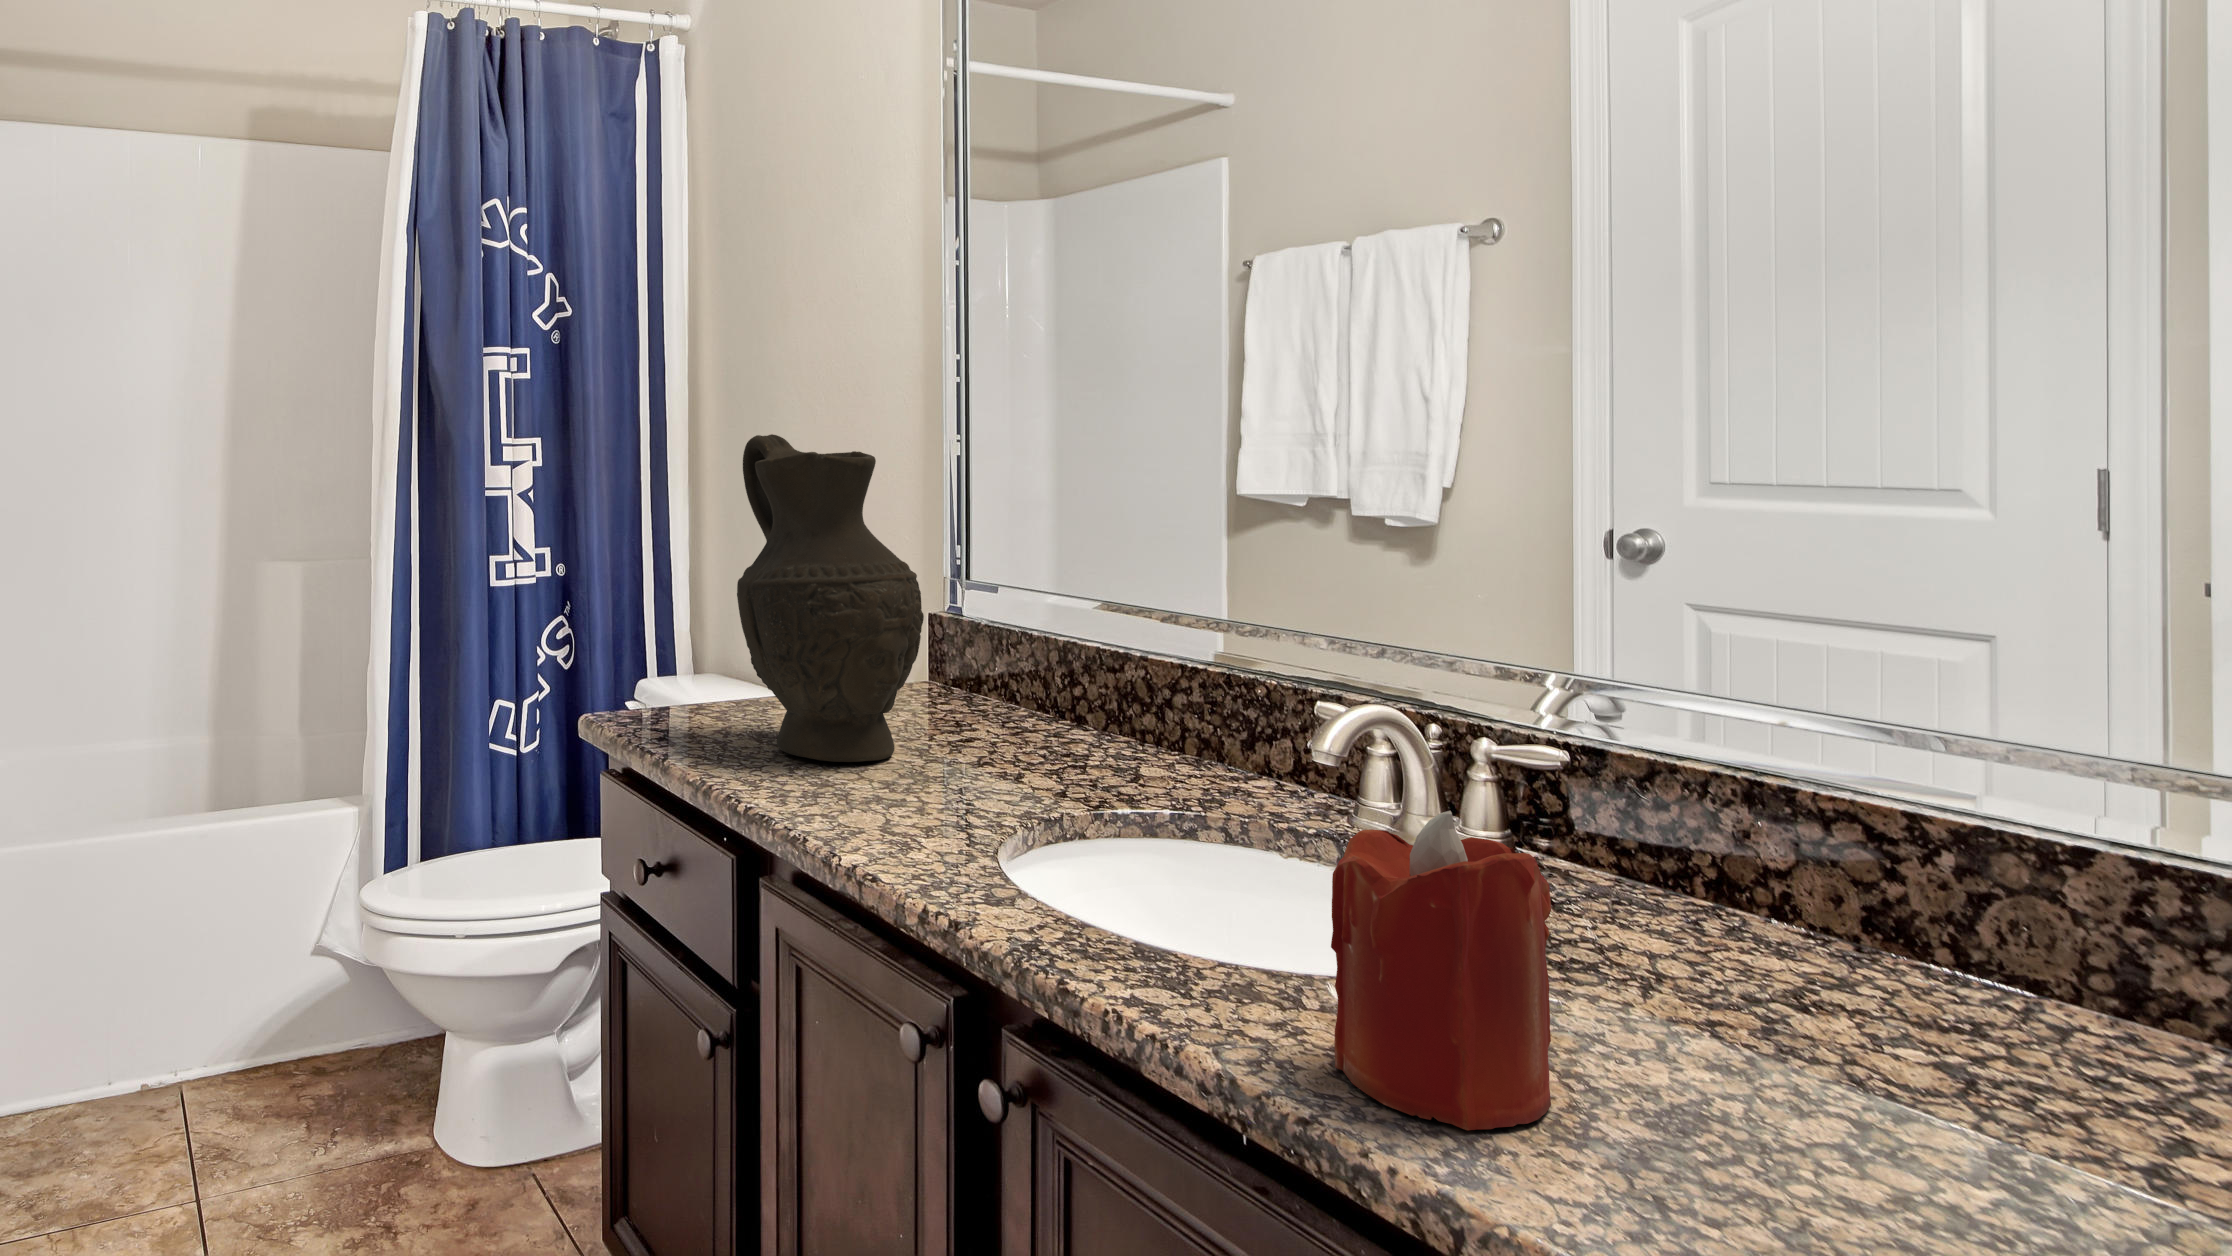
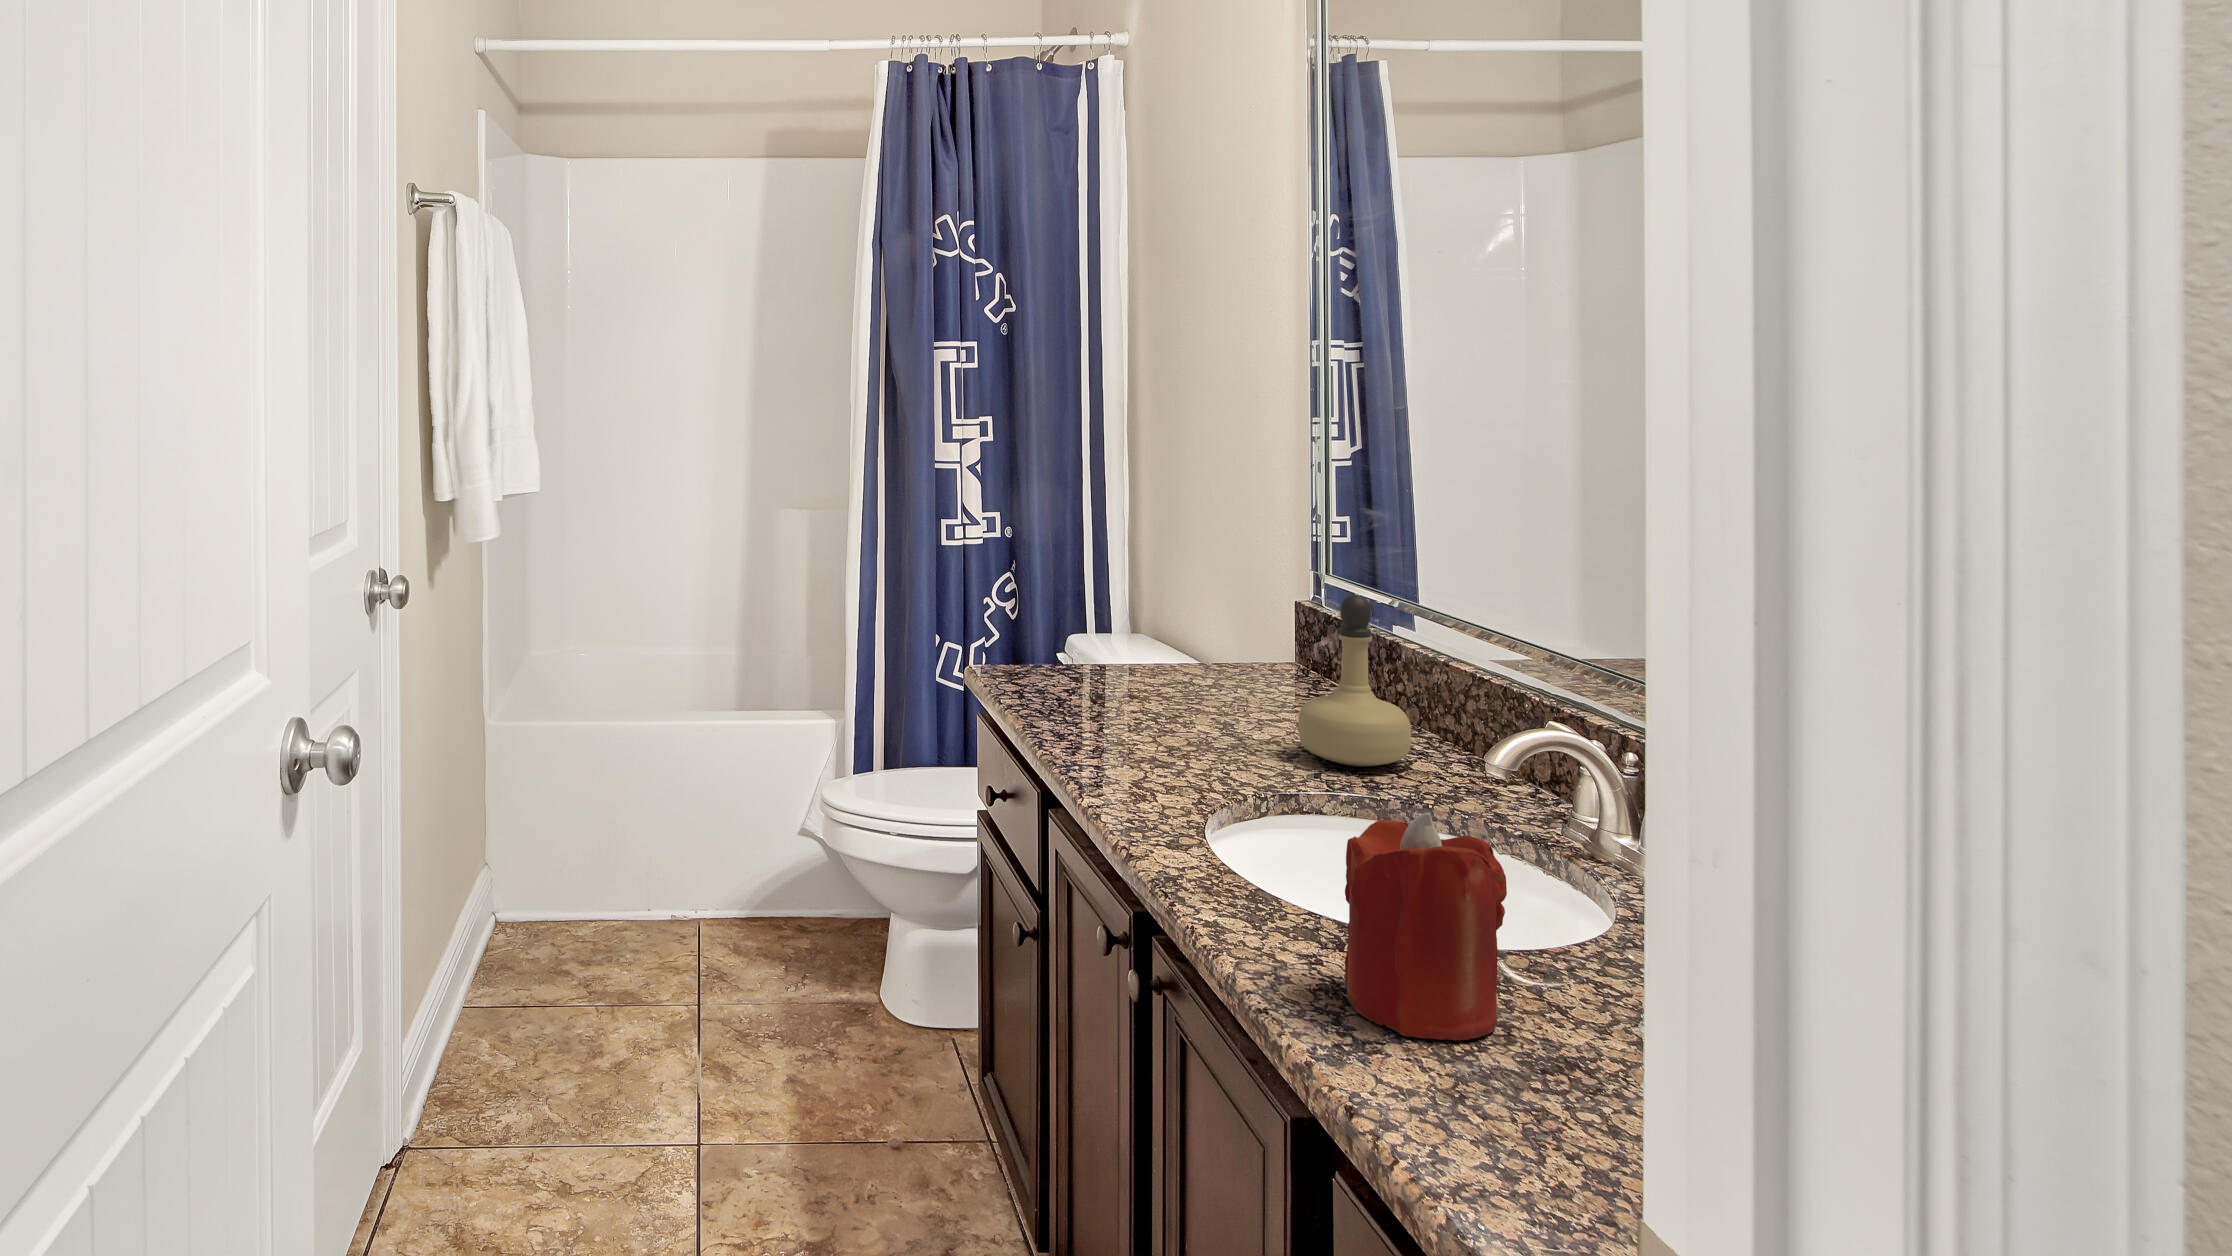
decorative vase: present [737,434,924,762] -> none [1075,452,1233,729]
perfume bottle: none [1017,580,1142,781] -> present [1298,594,1411,767]

